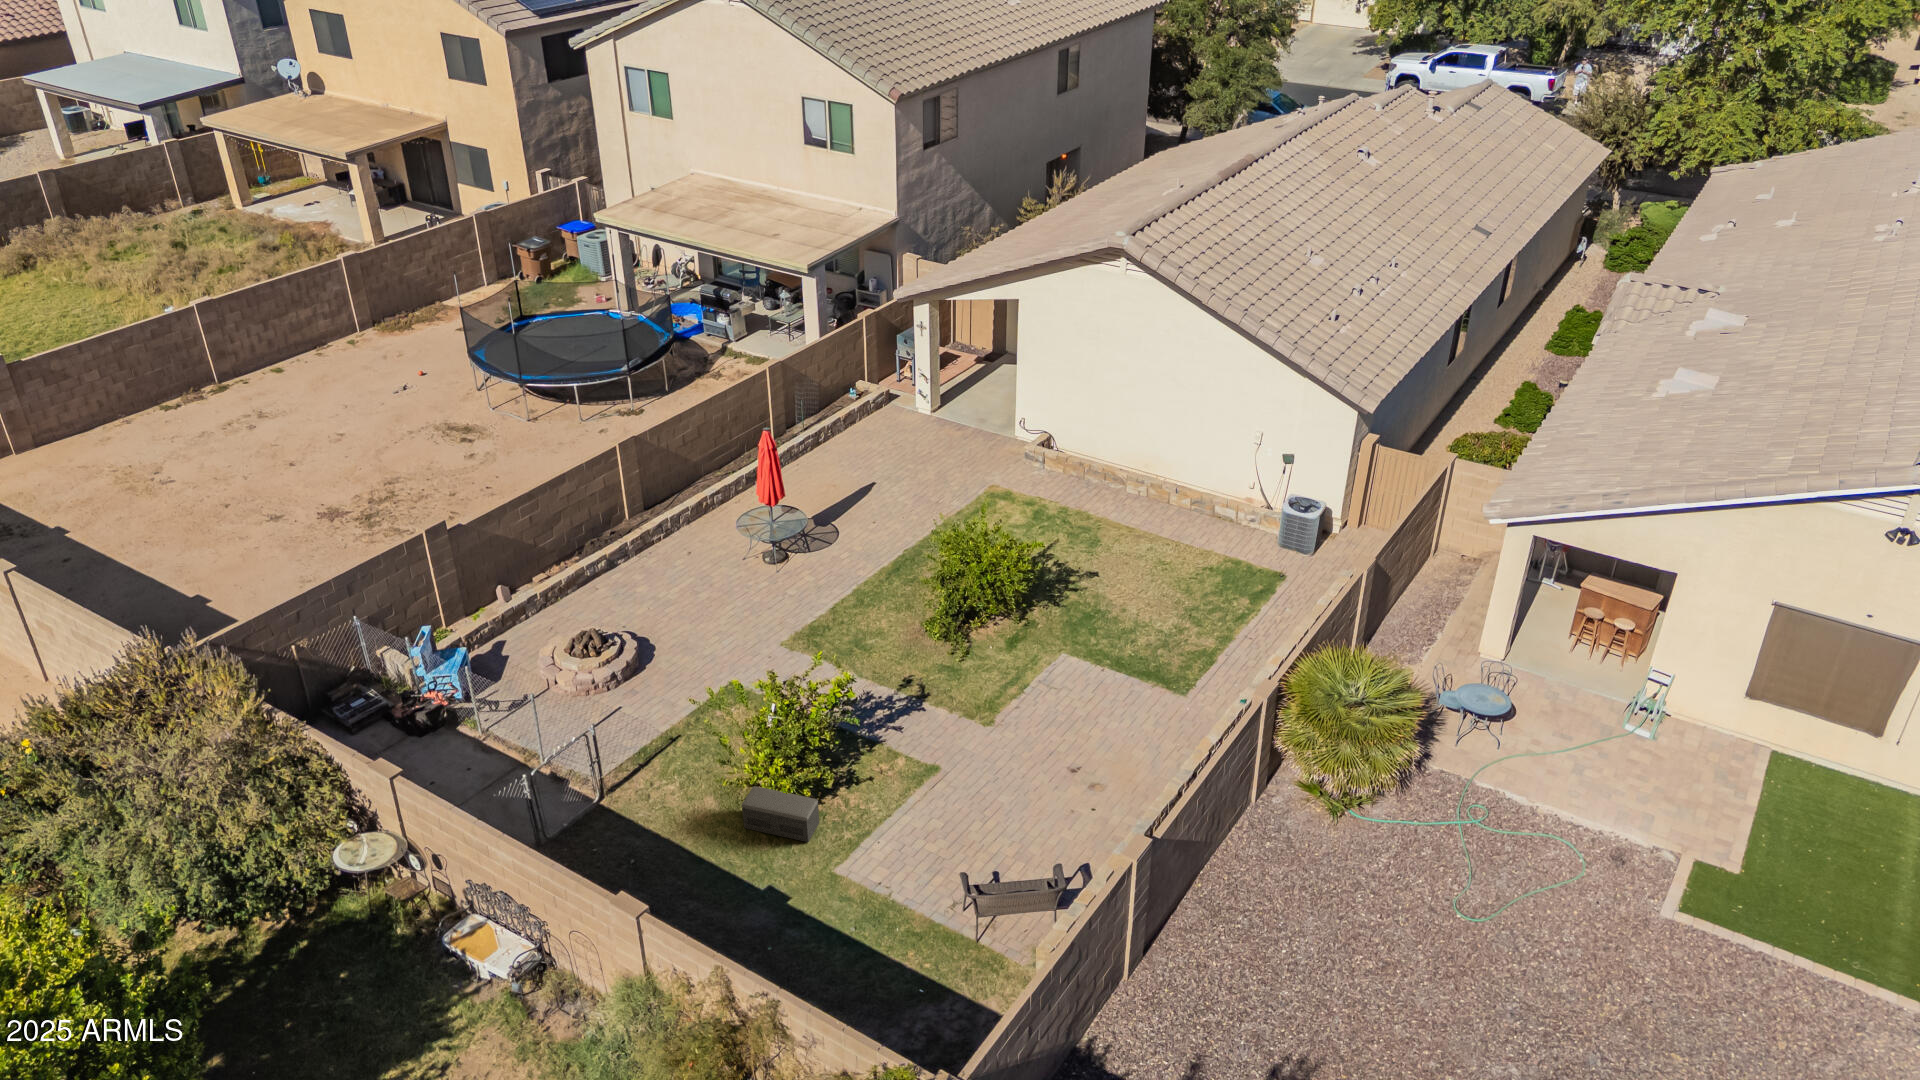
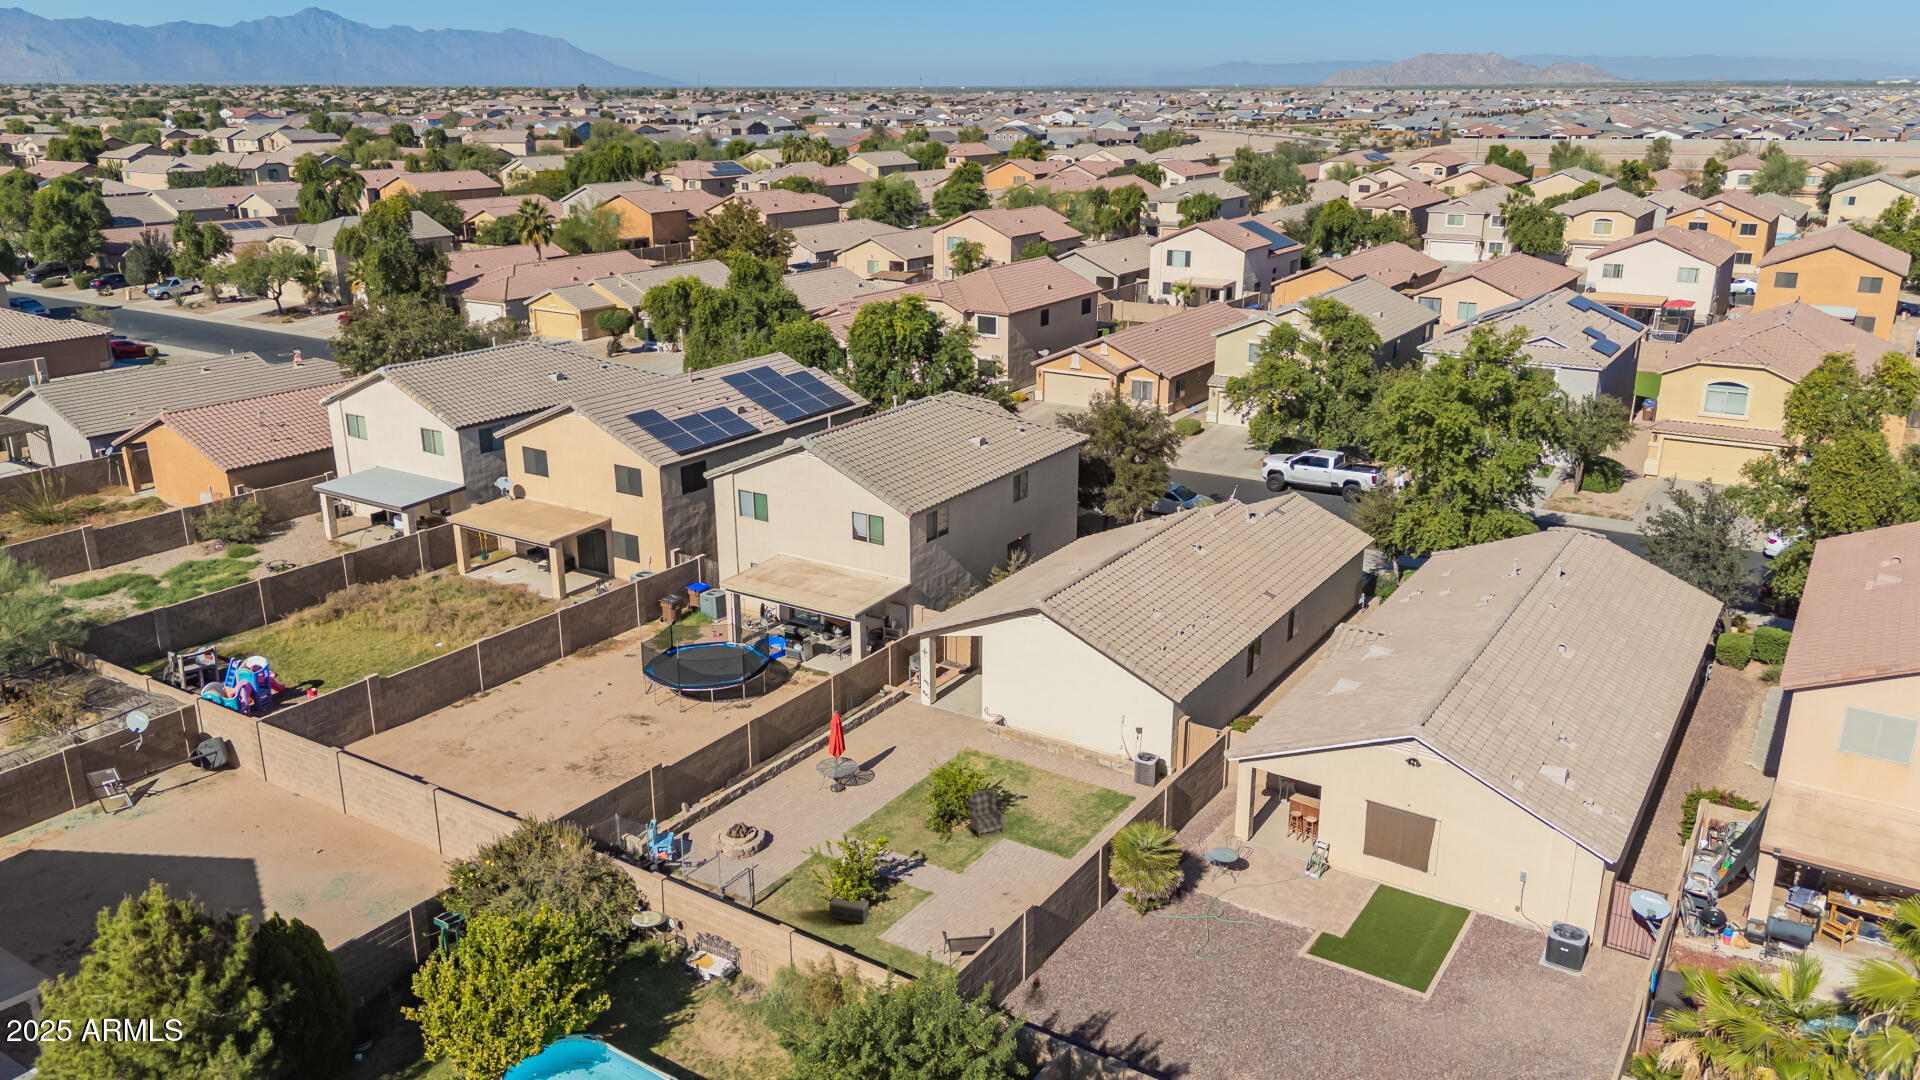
chair: none [999,568,1065,656] -> present [969,790,1004,838]
potted tree: none [1135,928,1179,991] -> present [1027,953,1046,983]

